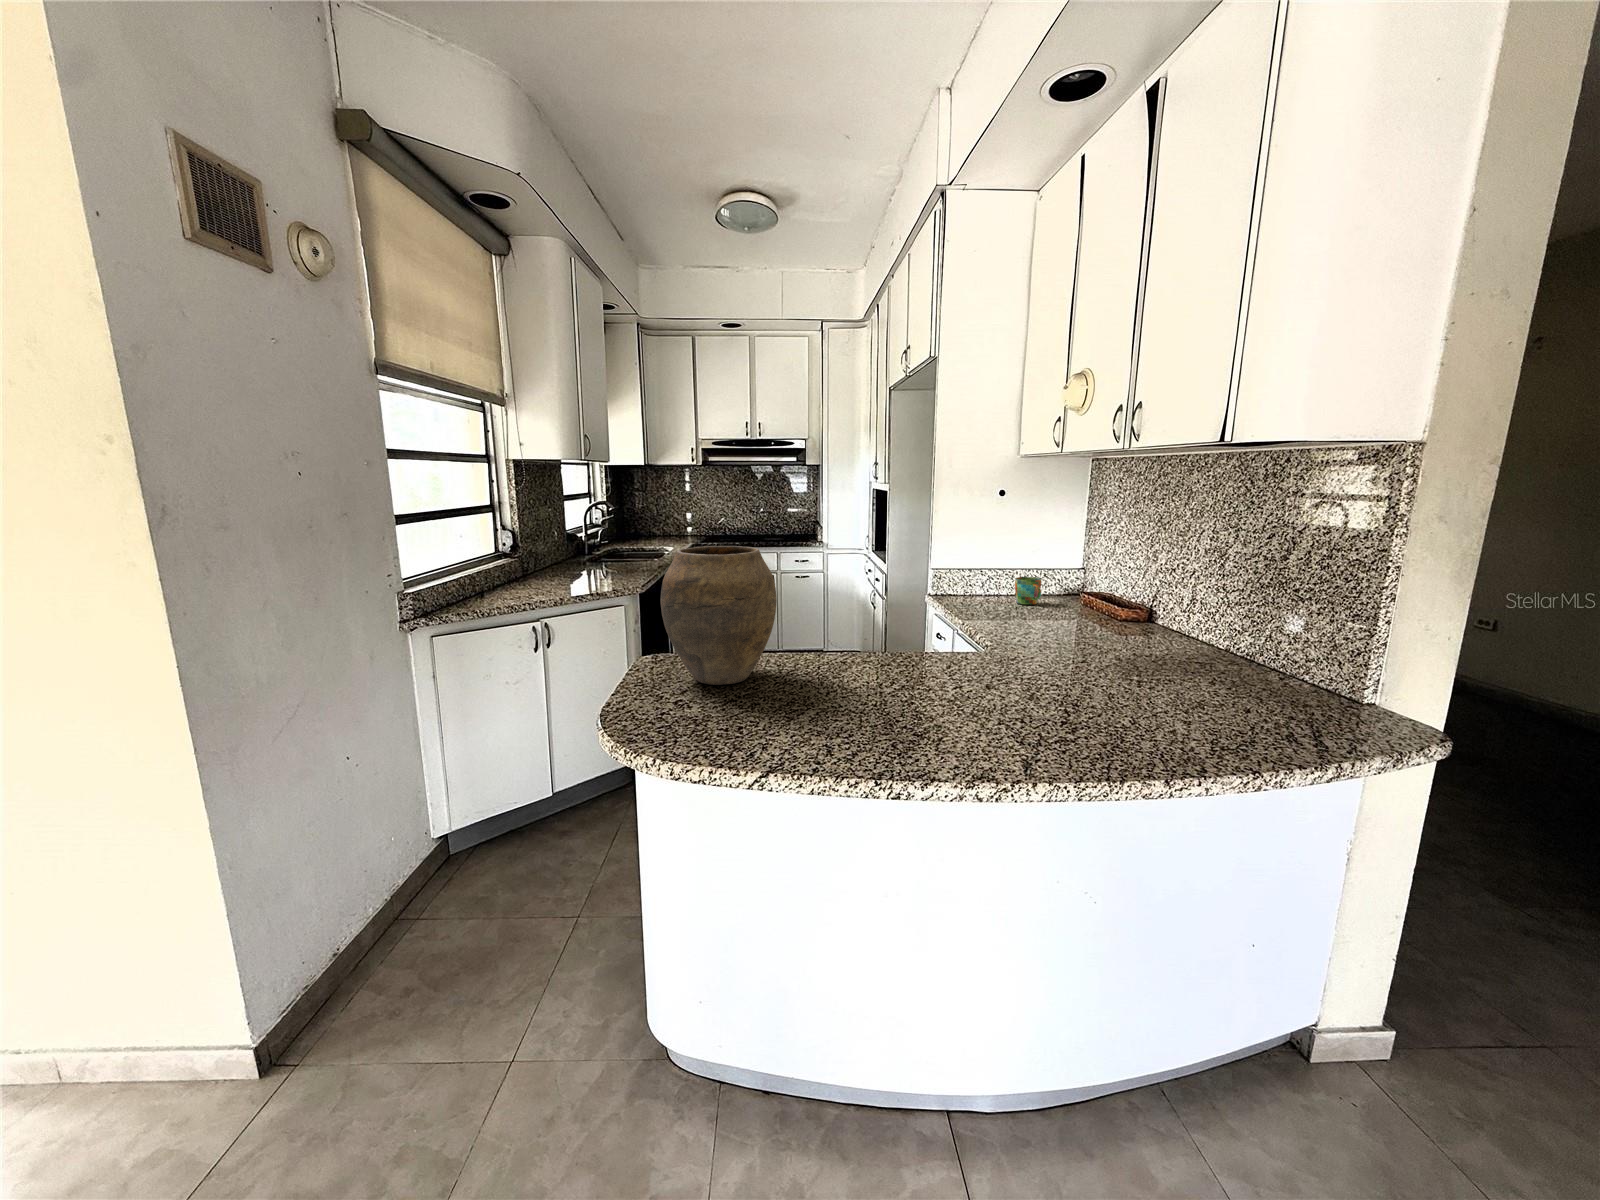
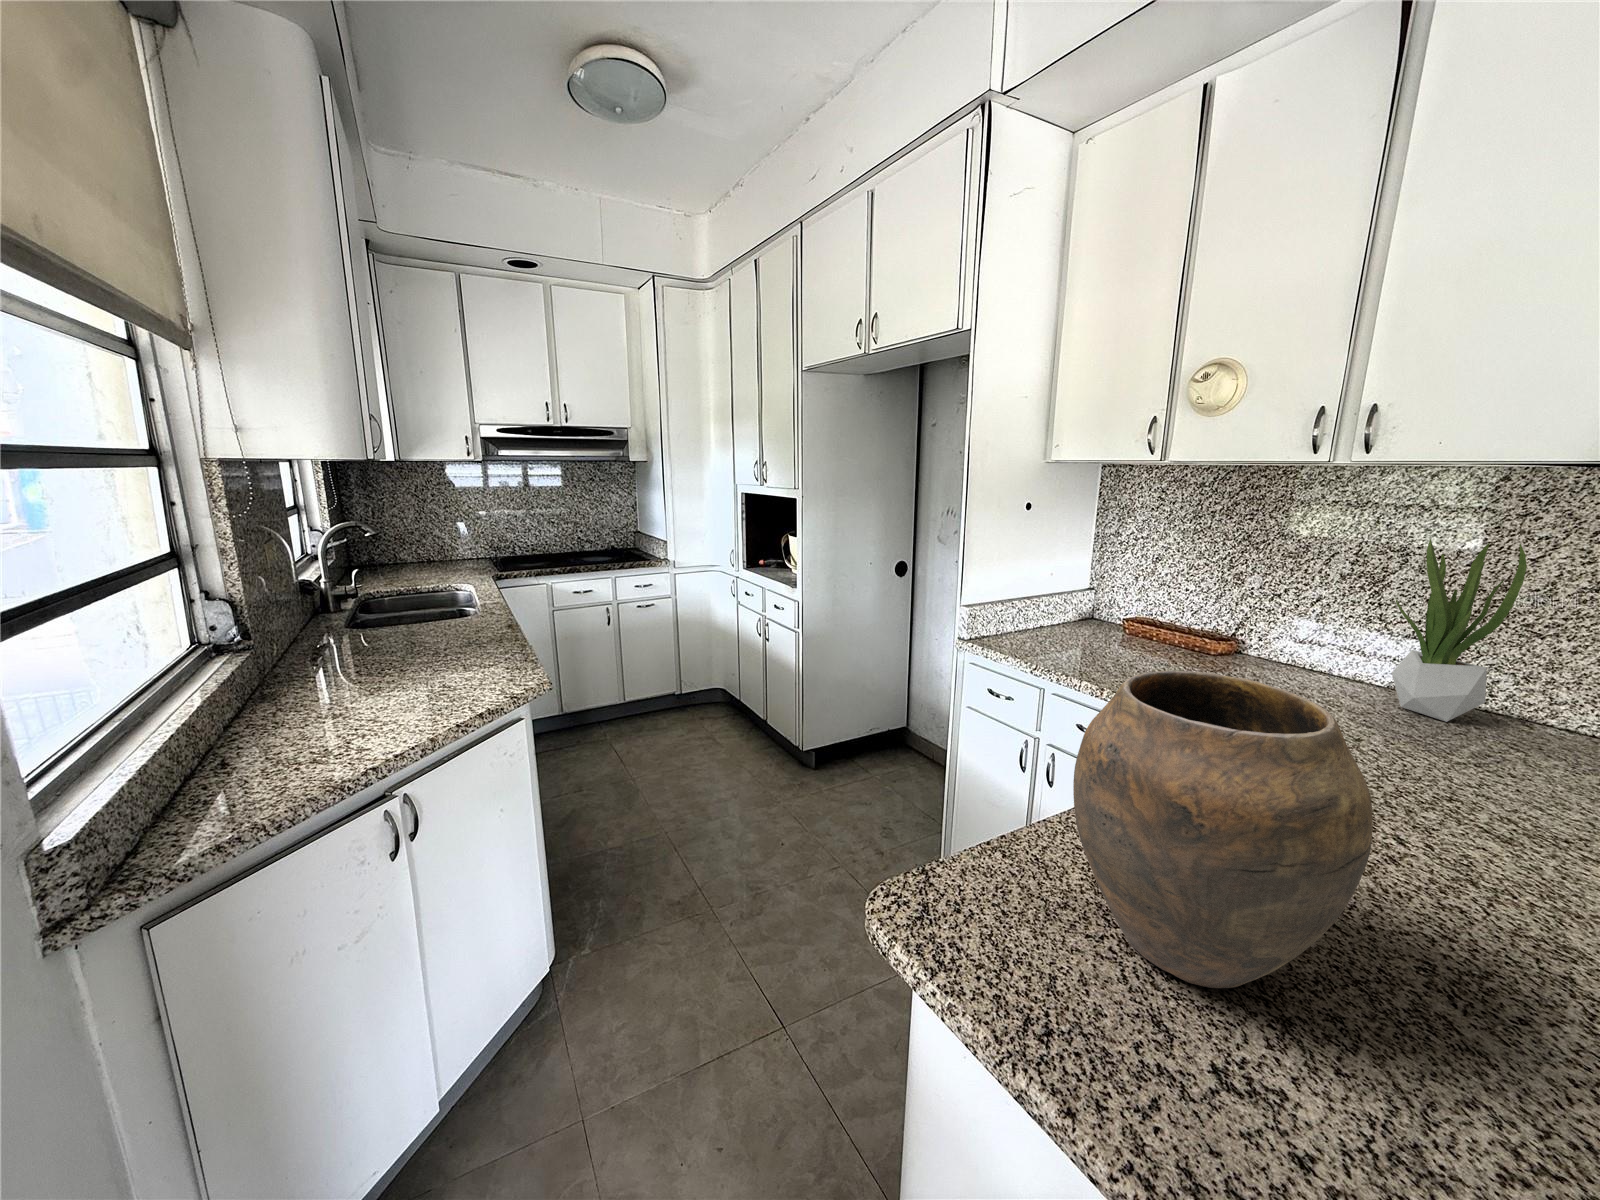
potted plant: none [1175,507,1259,670] -> present [1392,539,1527,722]
mug: present [1015,577,1041,605] -> none [1055,605,1093,638]

